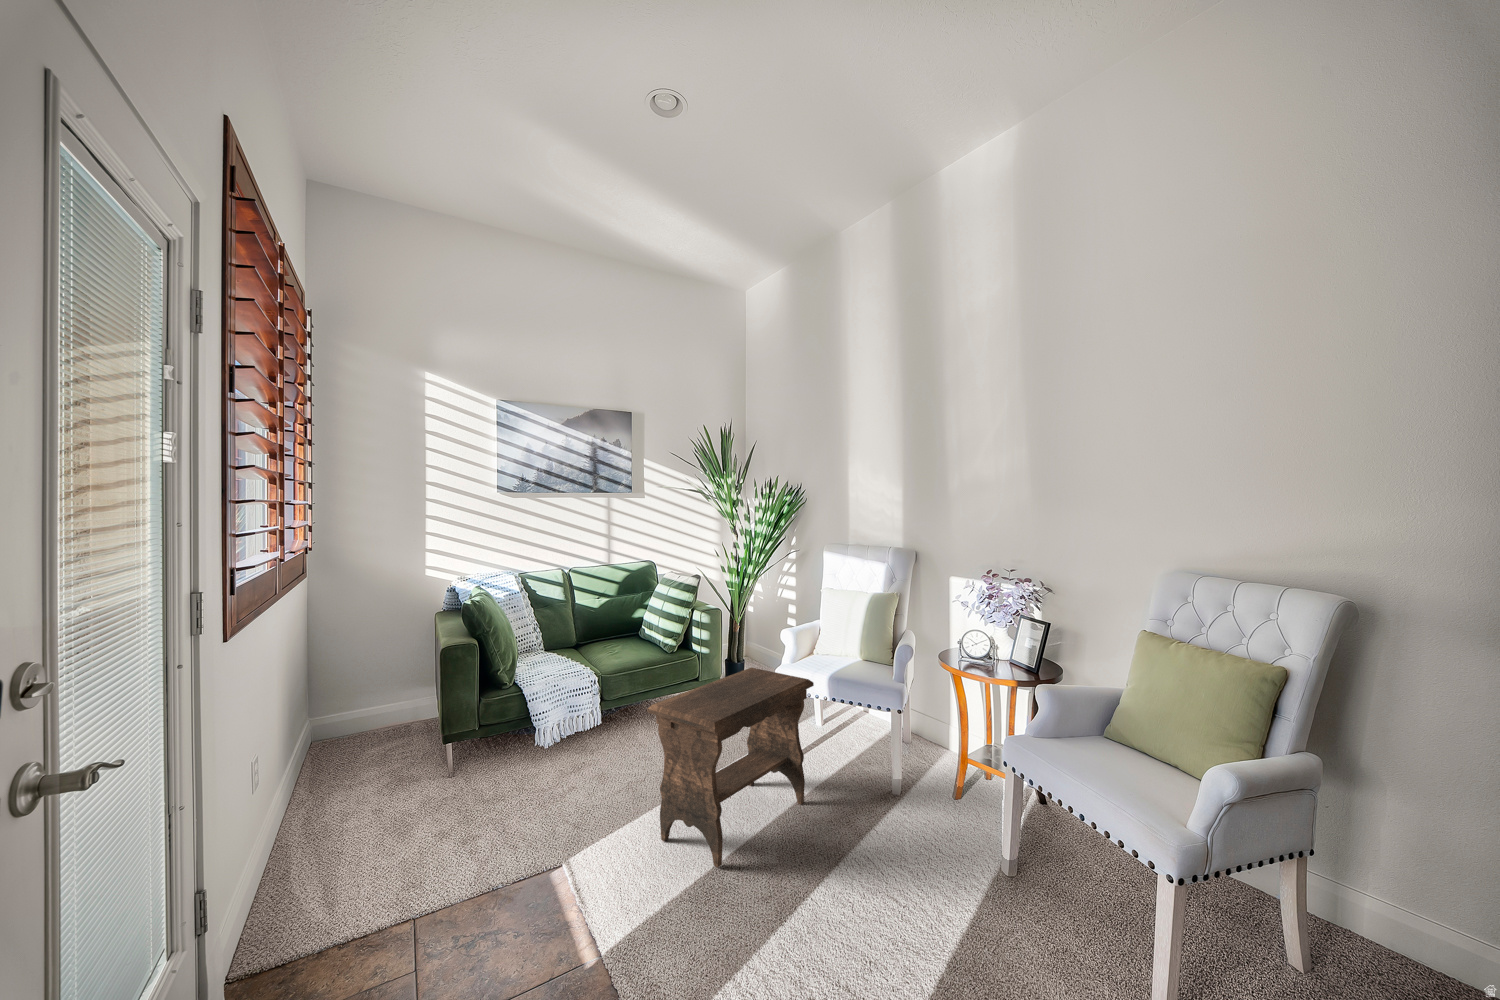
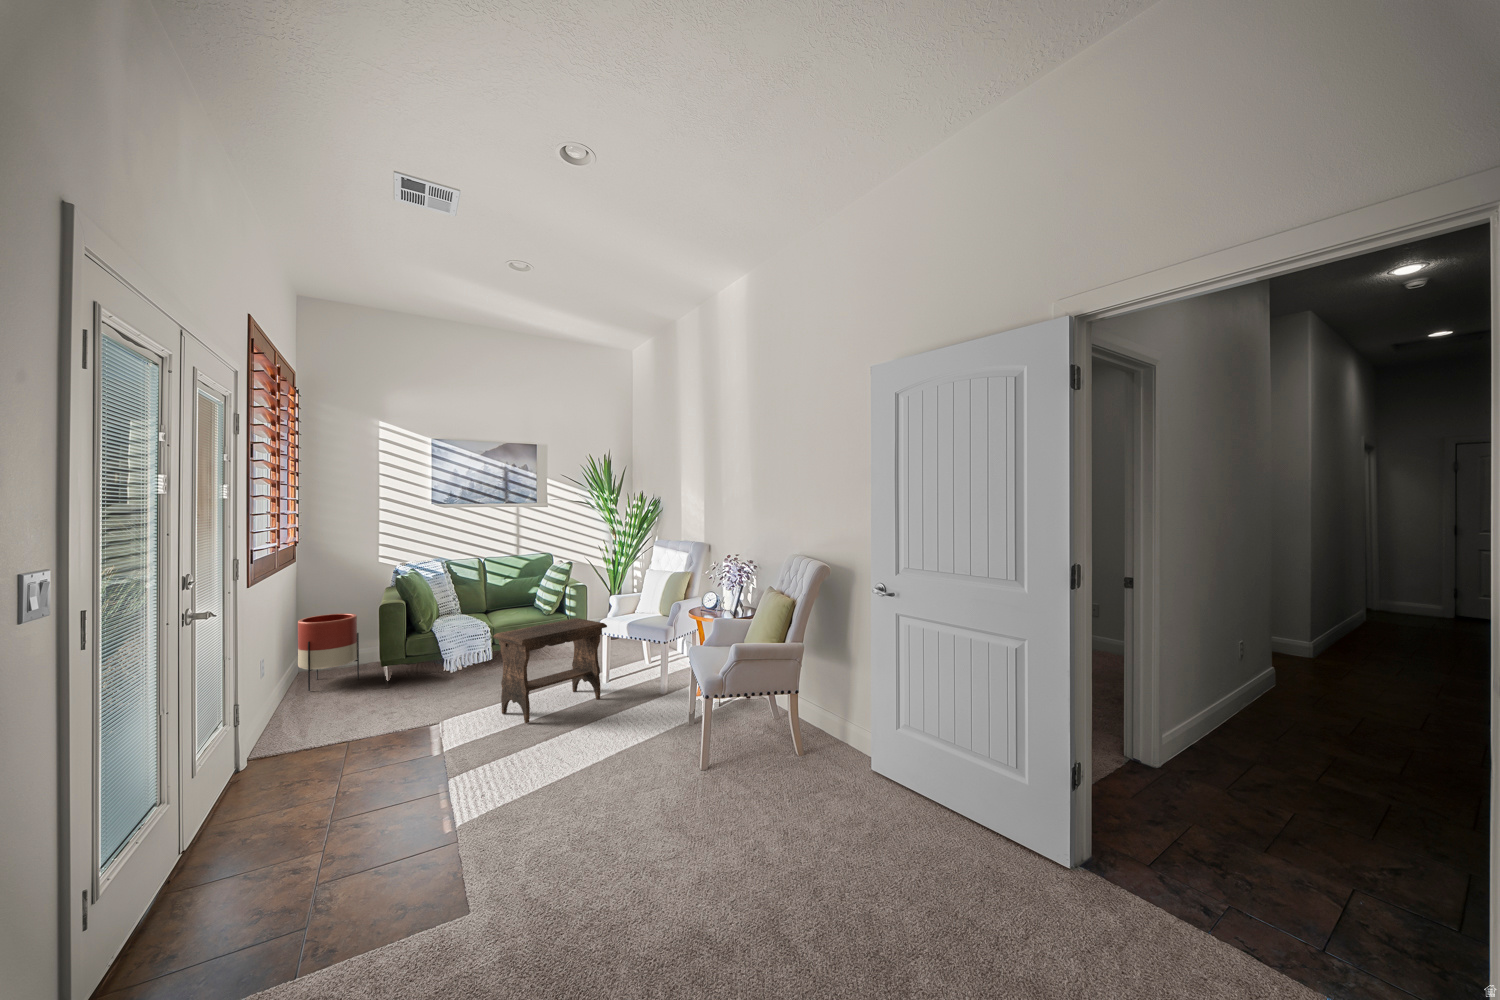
planter: none [309,656,402,784] -> present [298,613,359,691]

